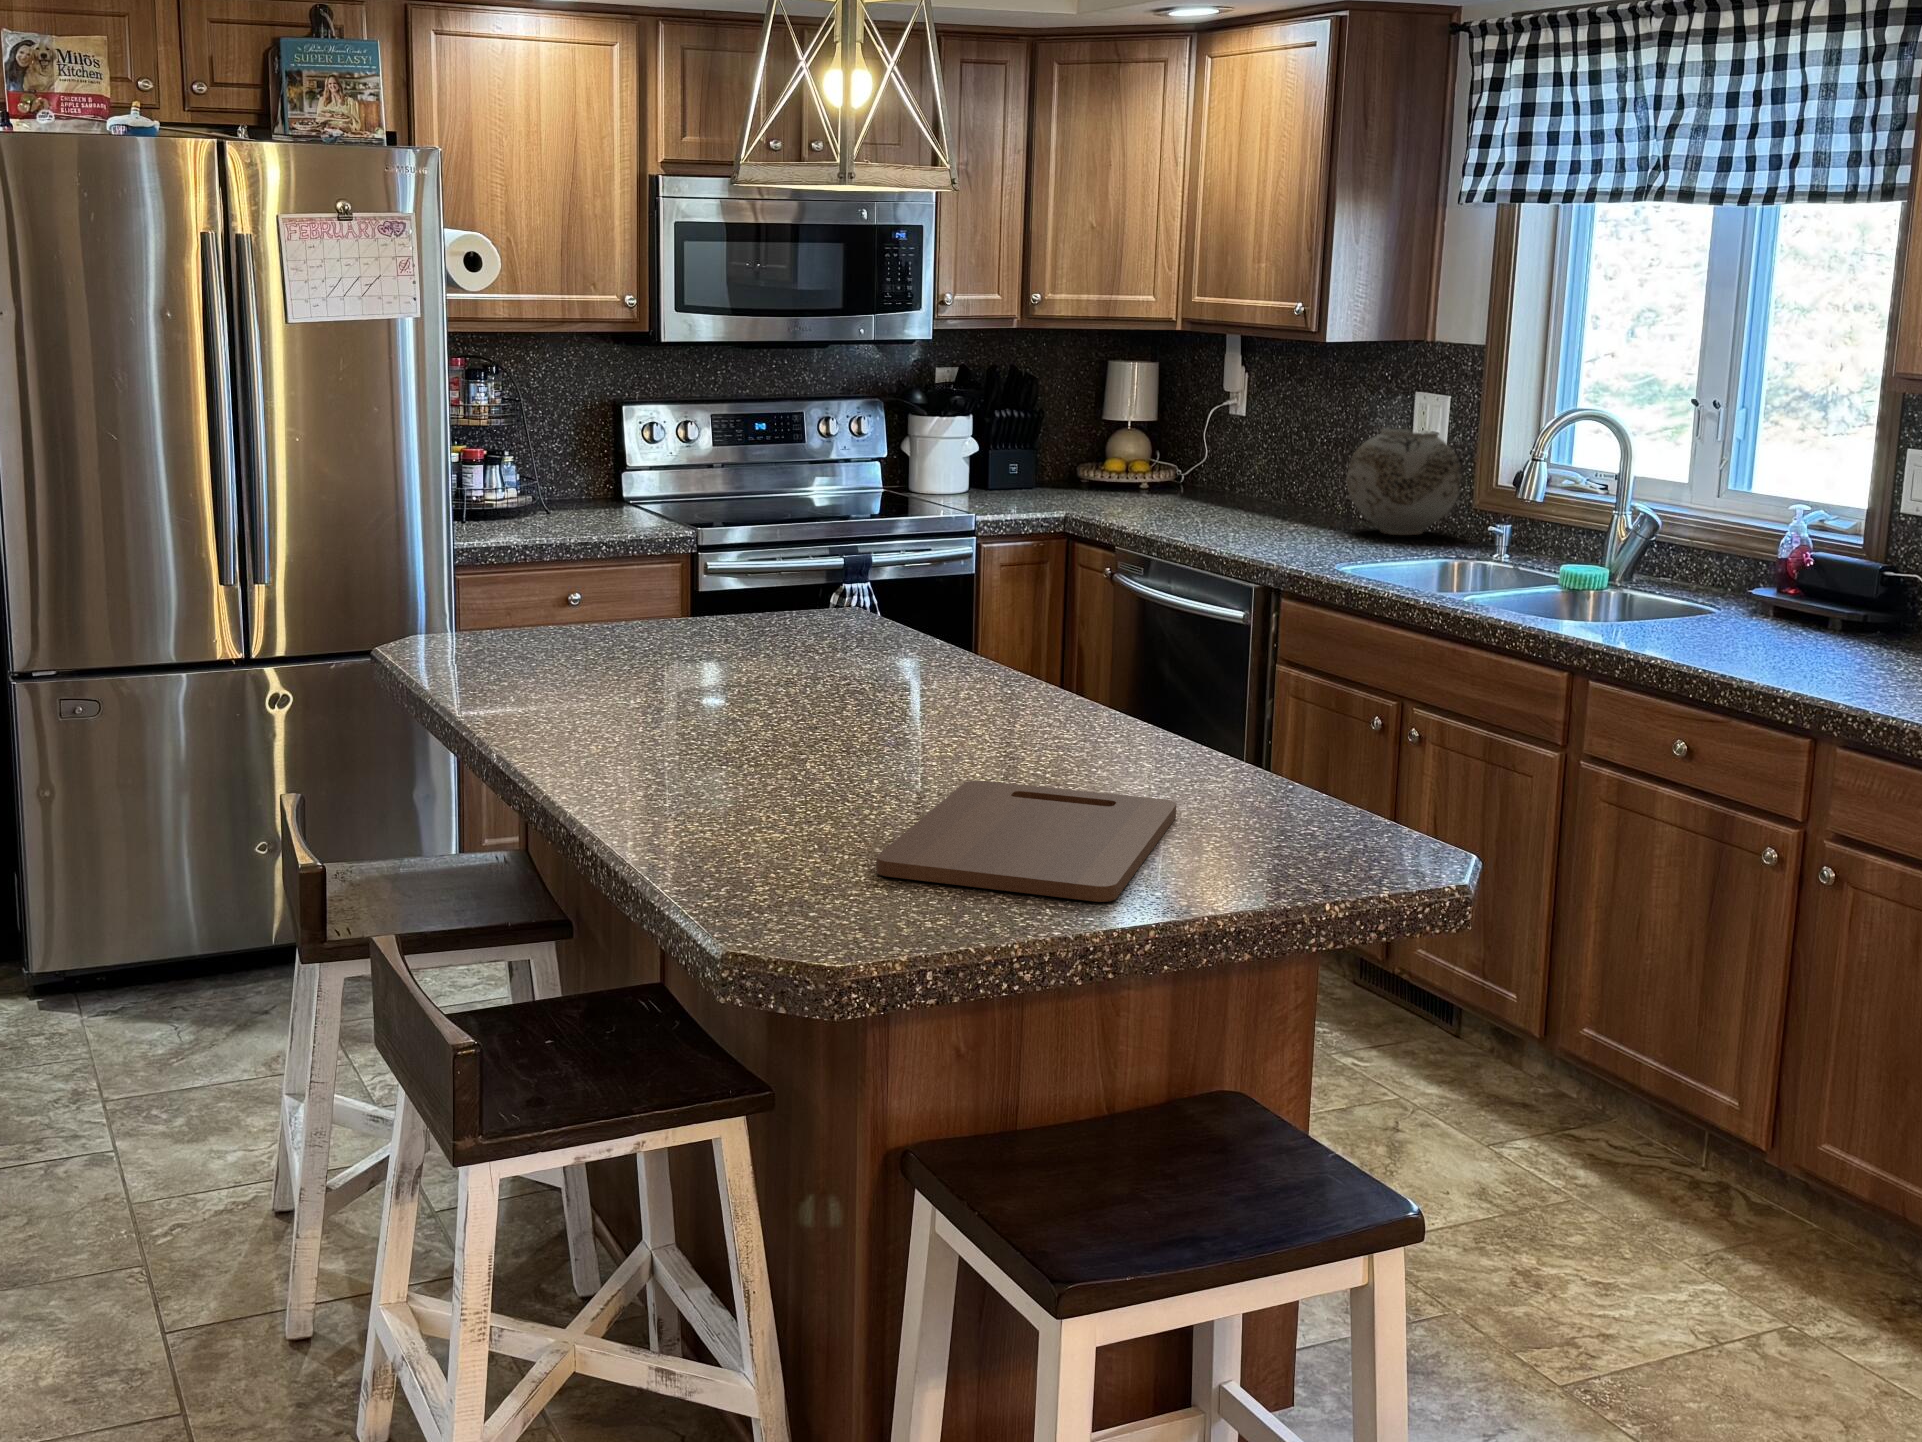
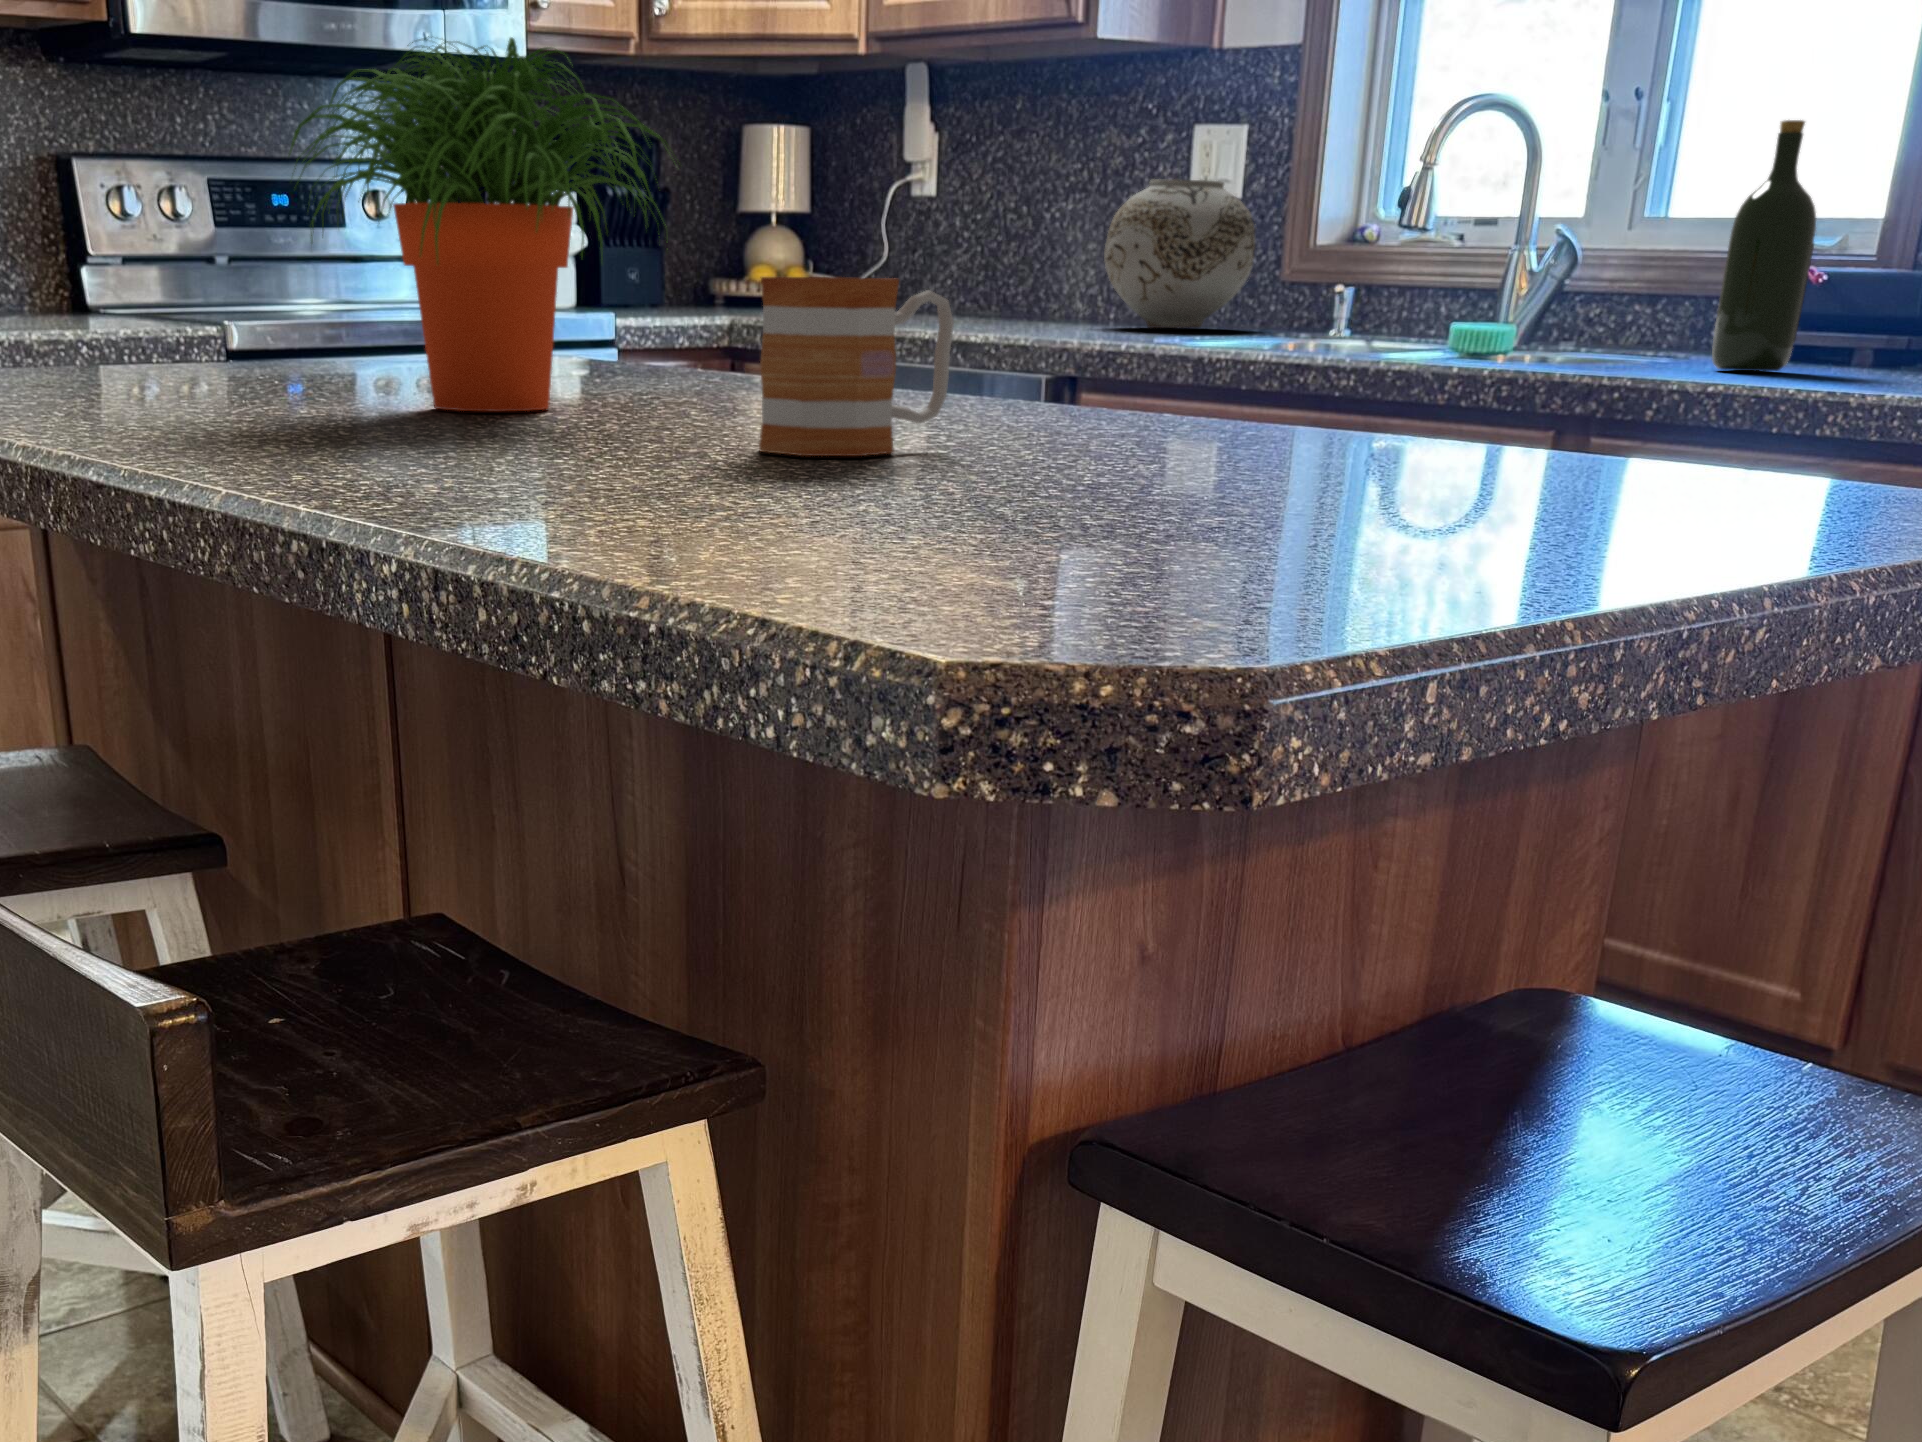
wine bottle: none [1704,468,1772,637] -> present [1712,120,1816,371]
potted plant: none [659,488,882,686] -> present [289,36,671,411]
mug: none [861,654,976,758] -> present [759,277,954,456]
cutting board: present [876,780,1176,902] -> none [1026,457,1575,570]

